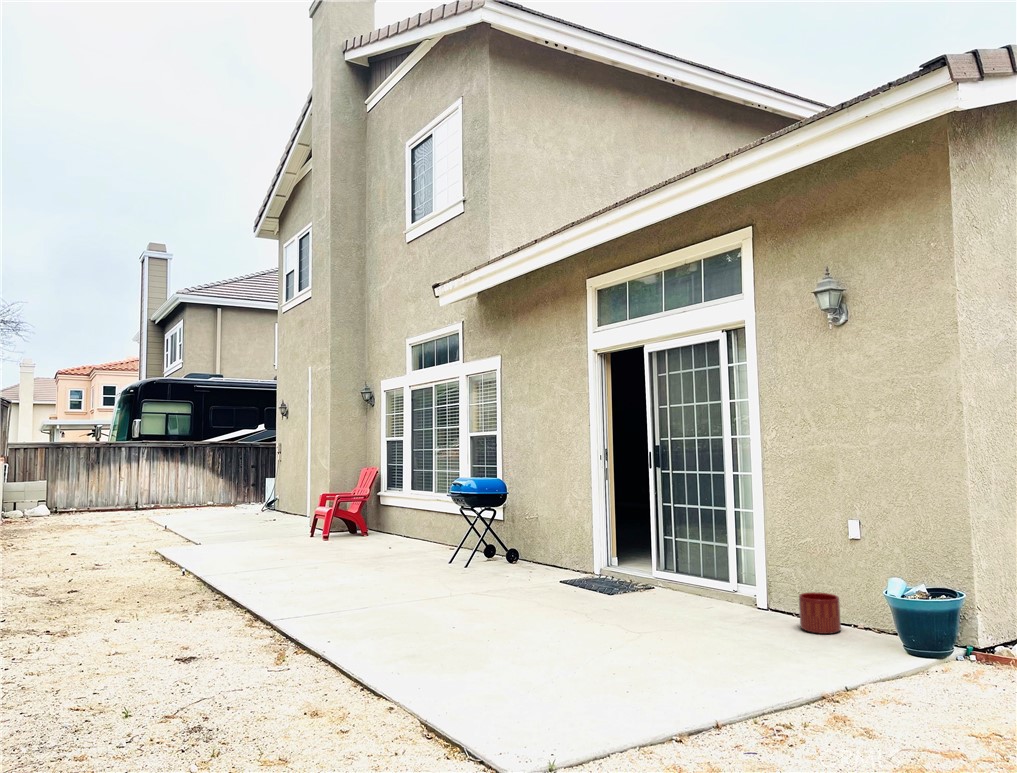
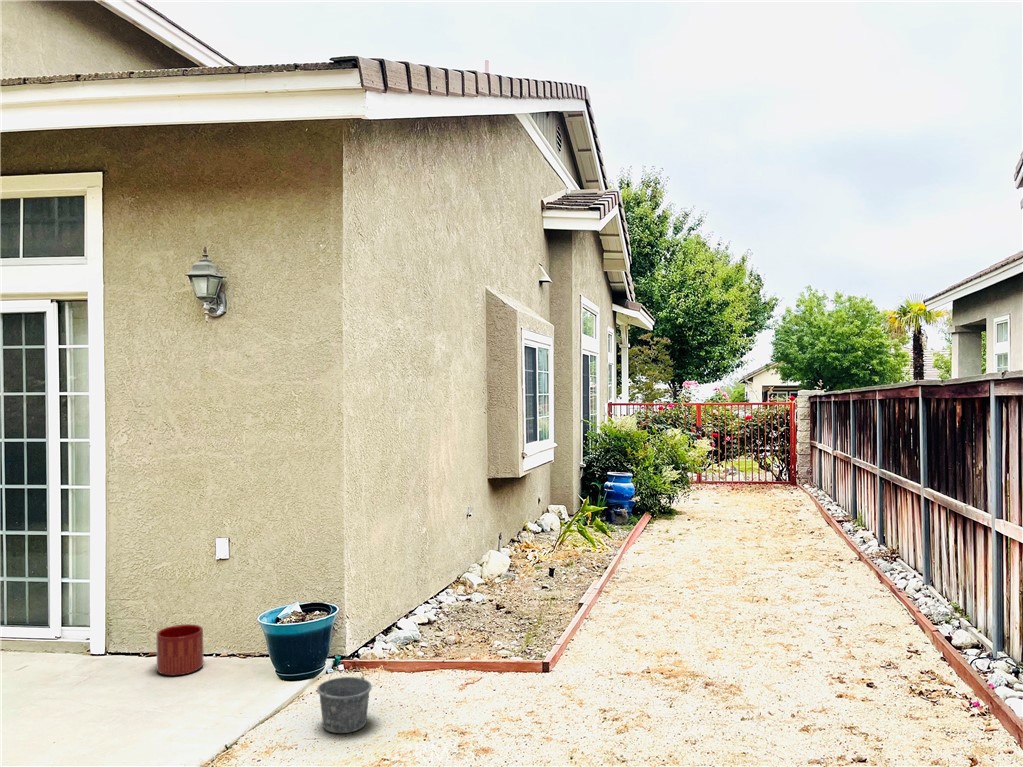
bucket: none [921,631,982,705] -> present [317,665,372,733]

